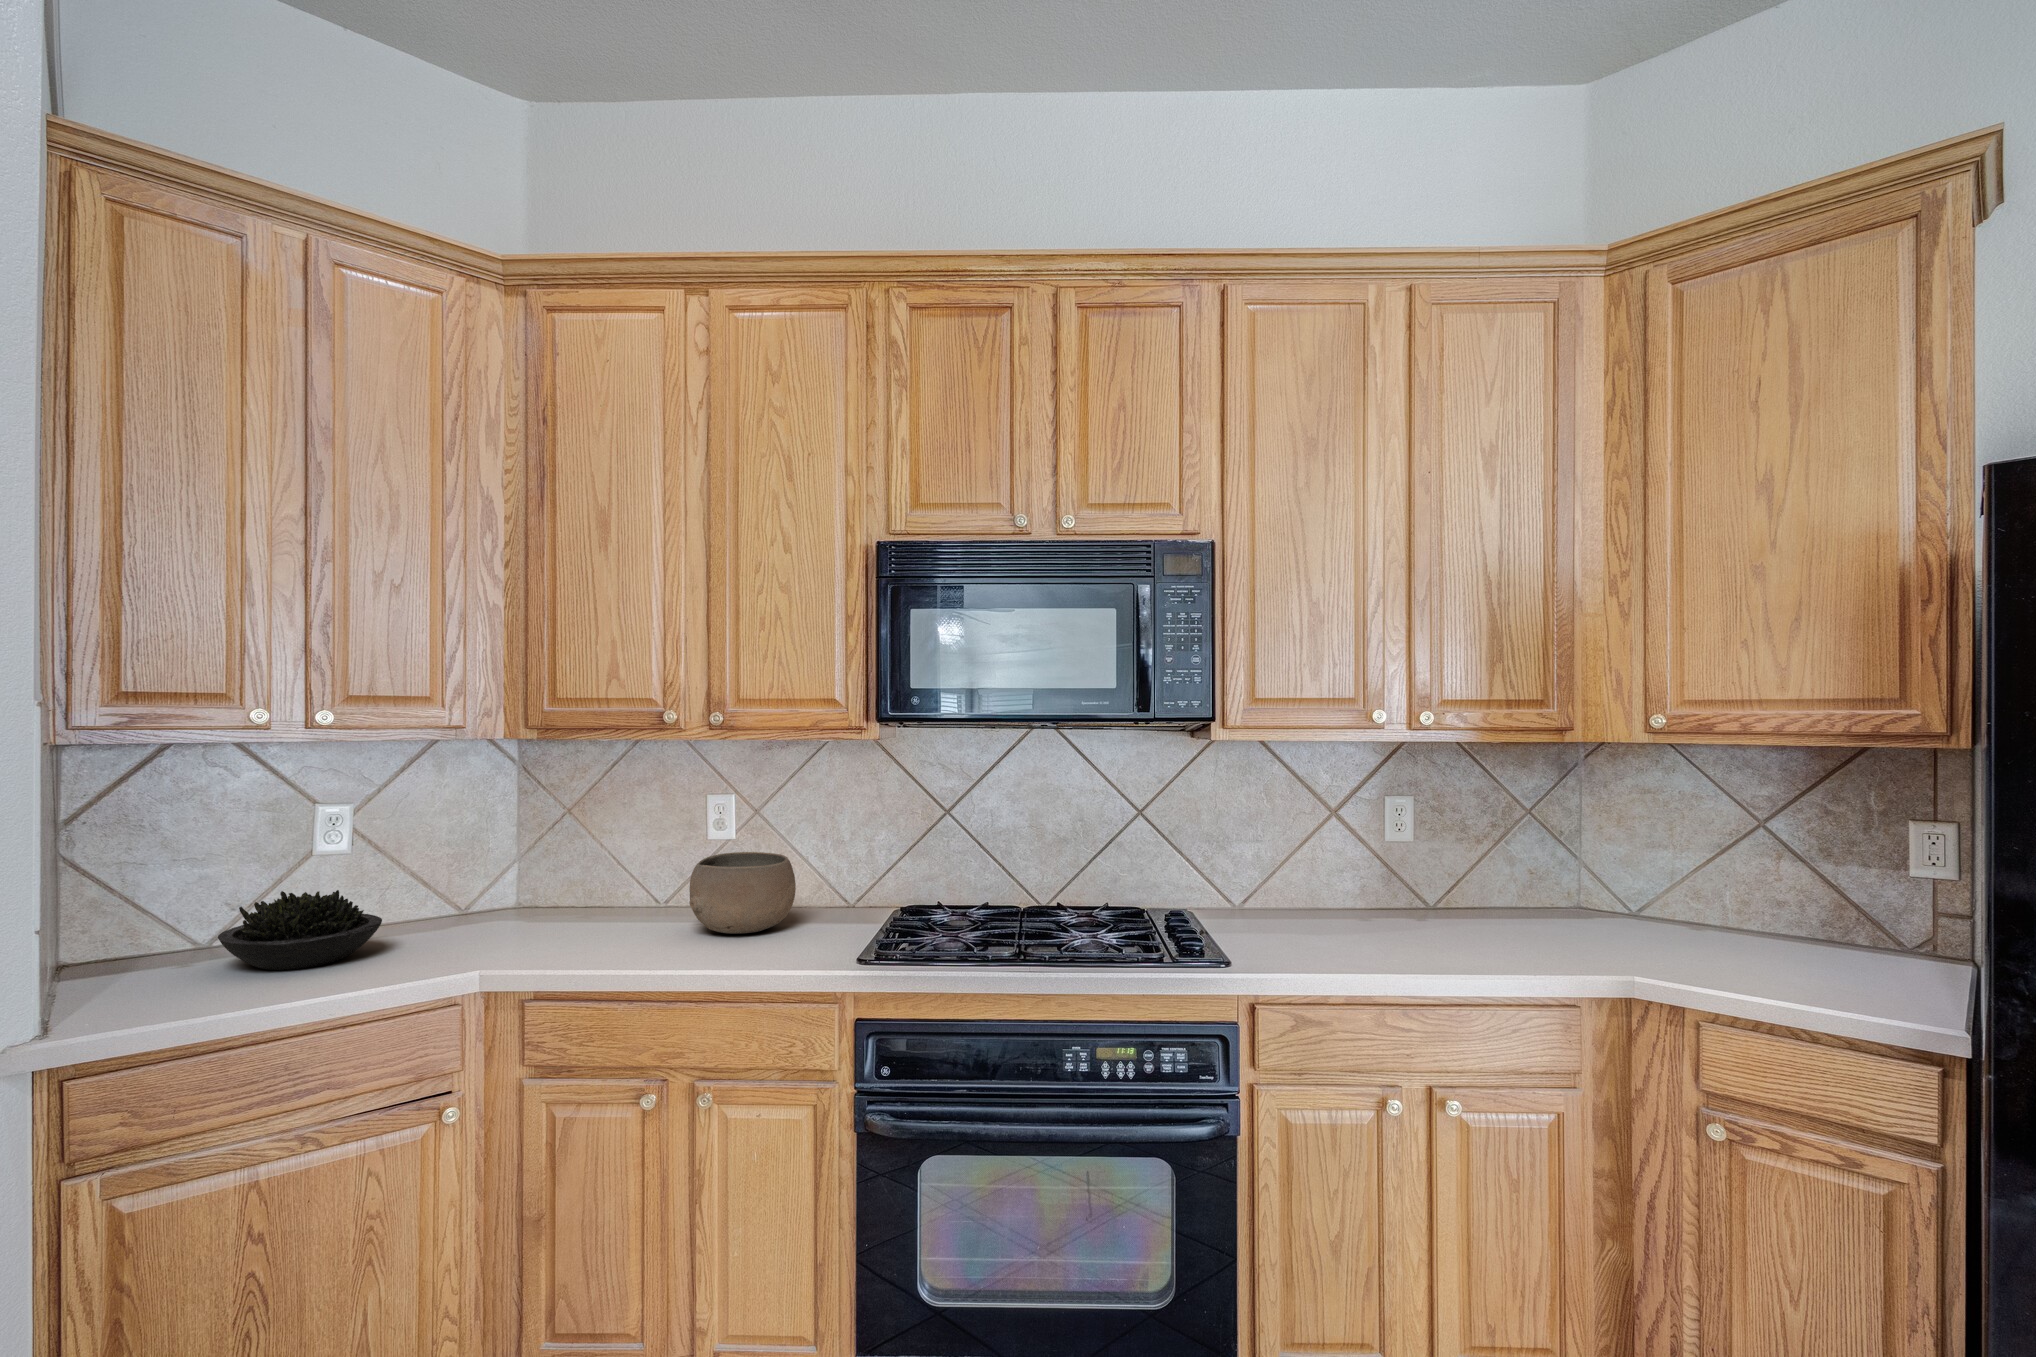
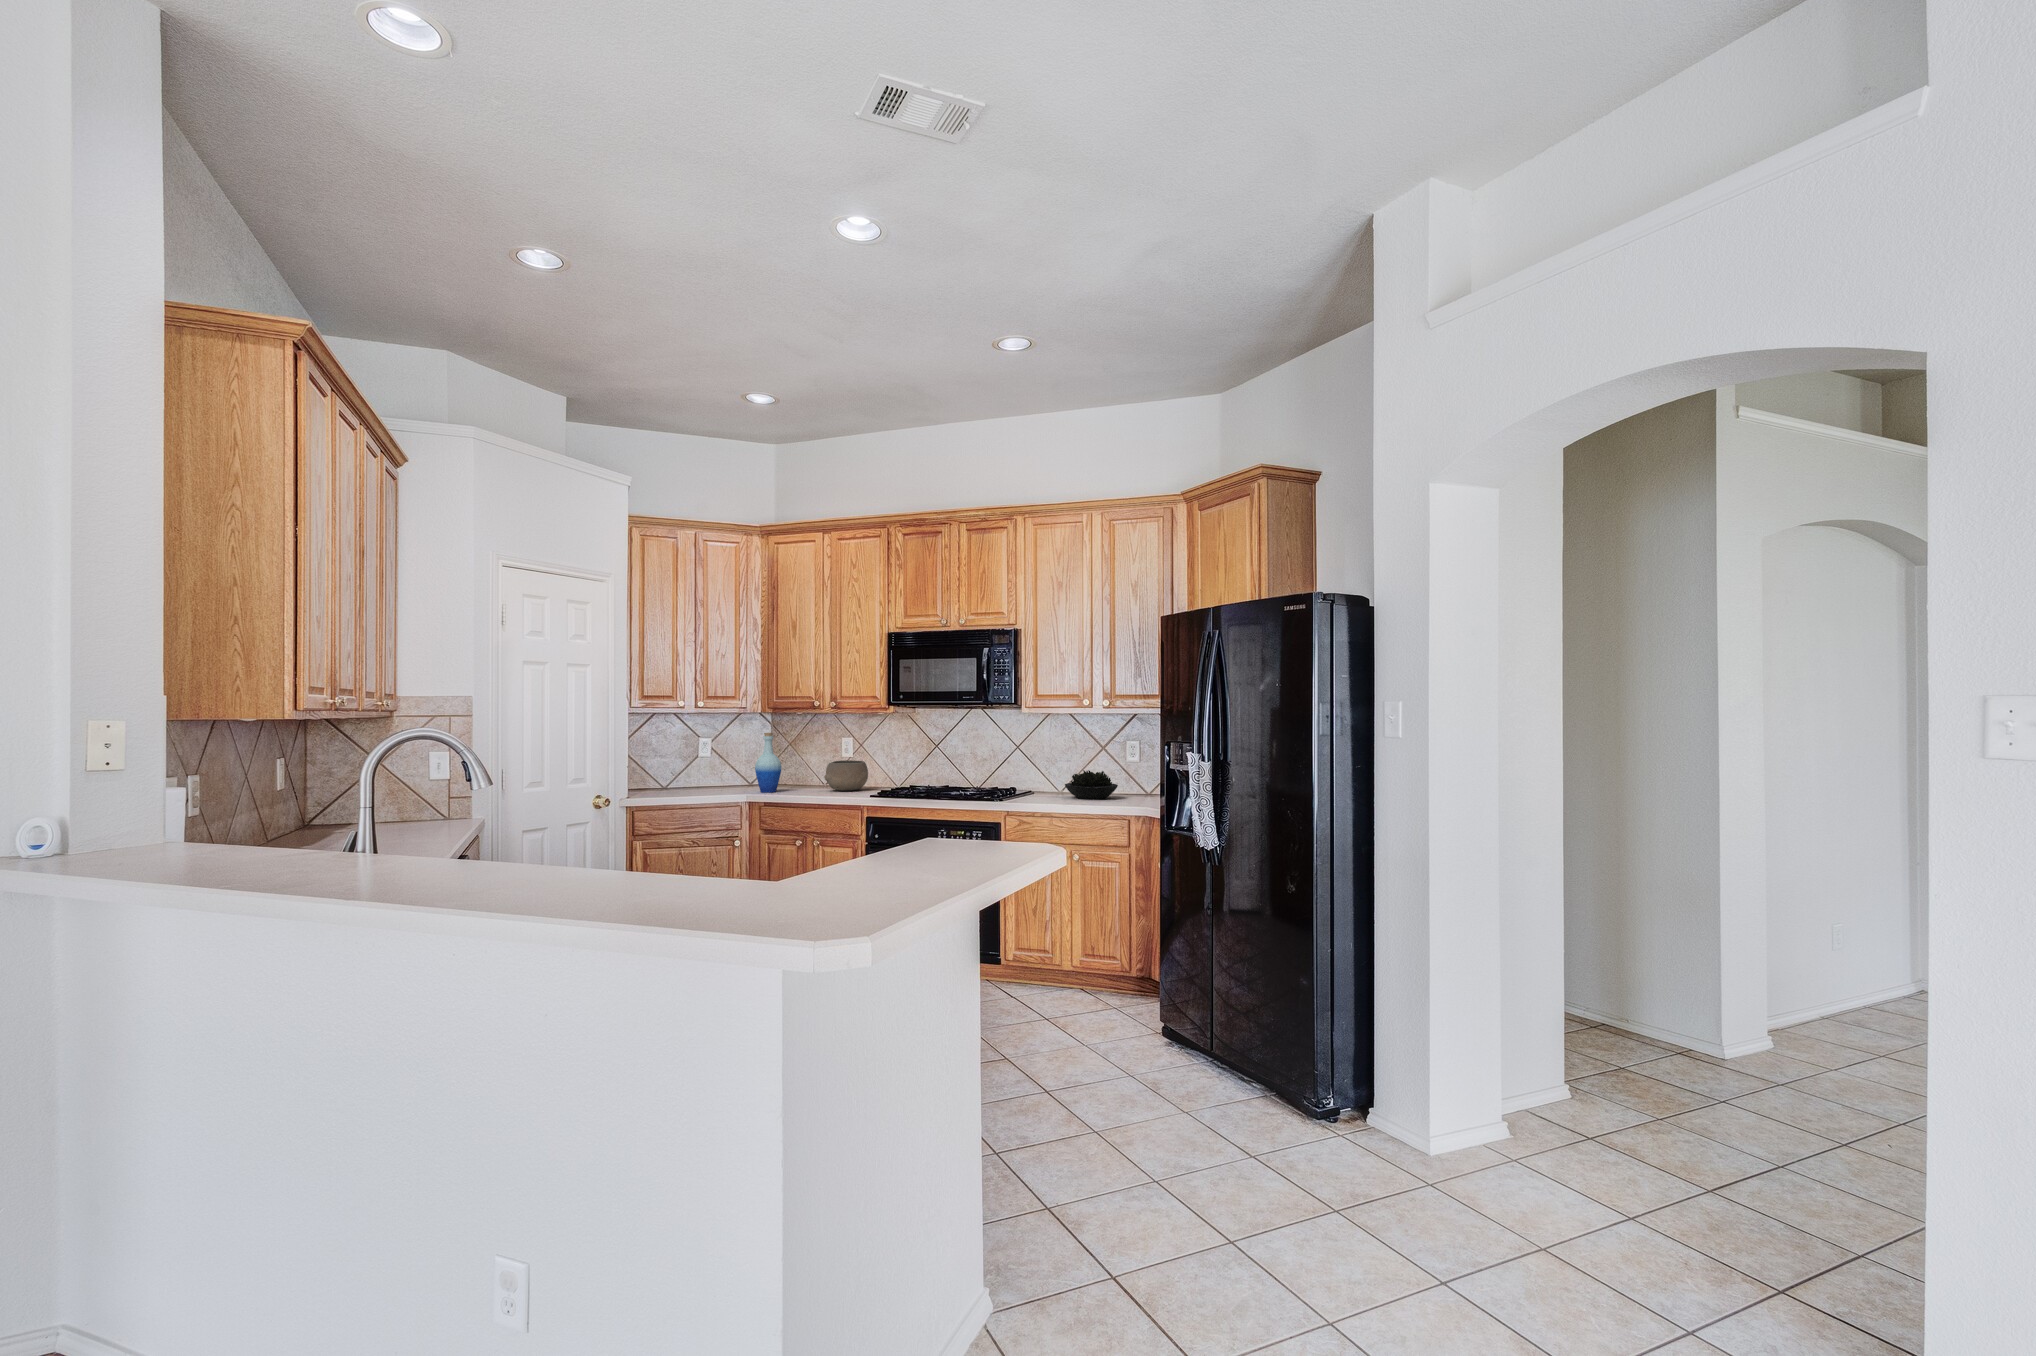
bottle: none [497,794,572,958] -> present [755,733,781,793]
succulent plant: present [218,890,382,970] -> present [1065,770,1118,799]

